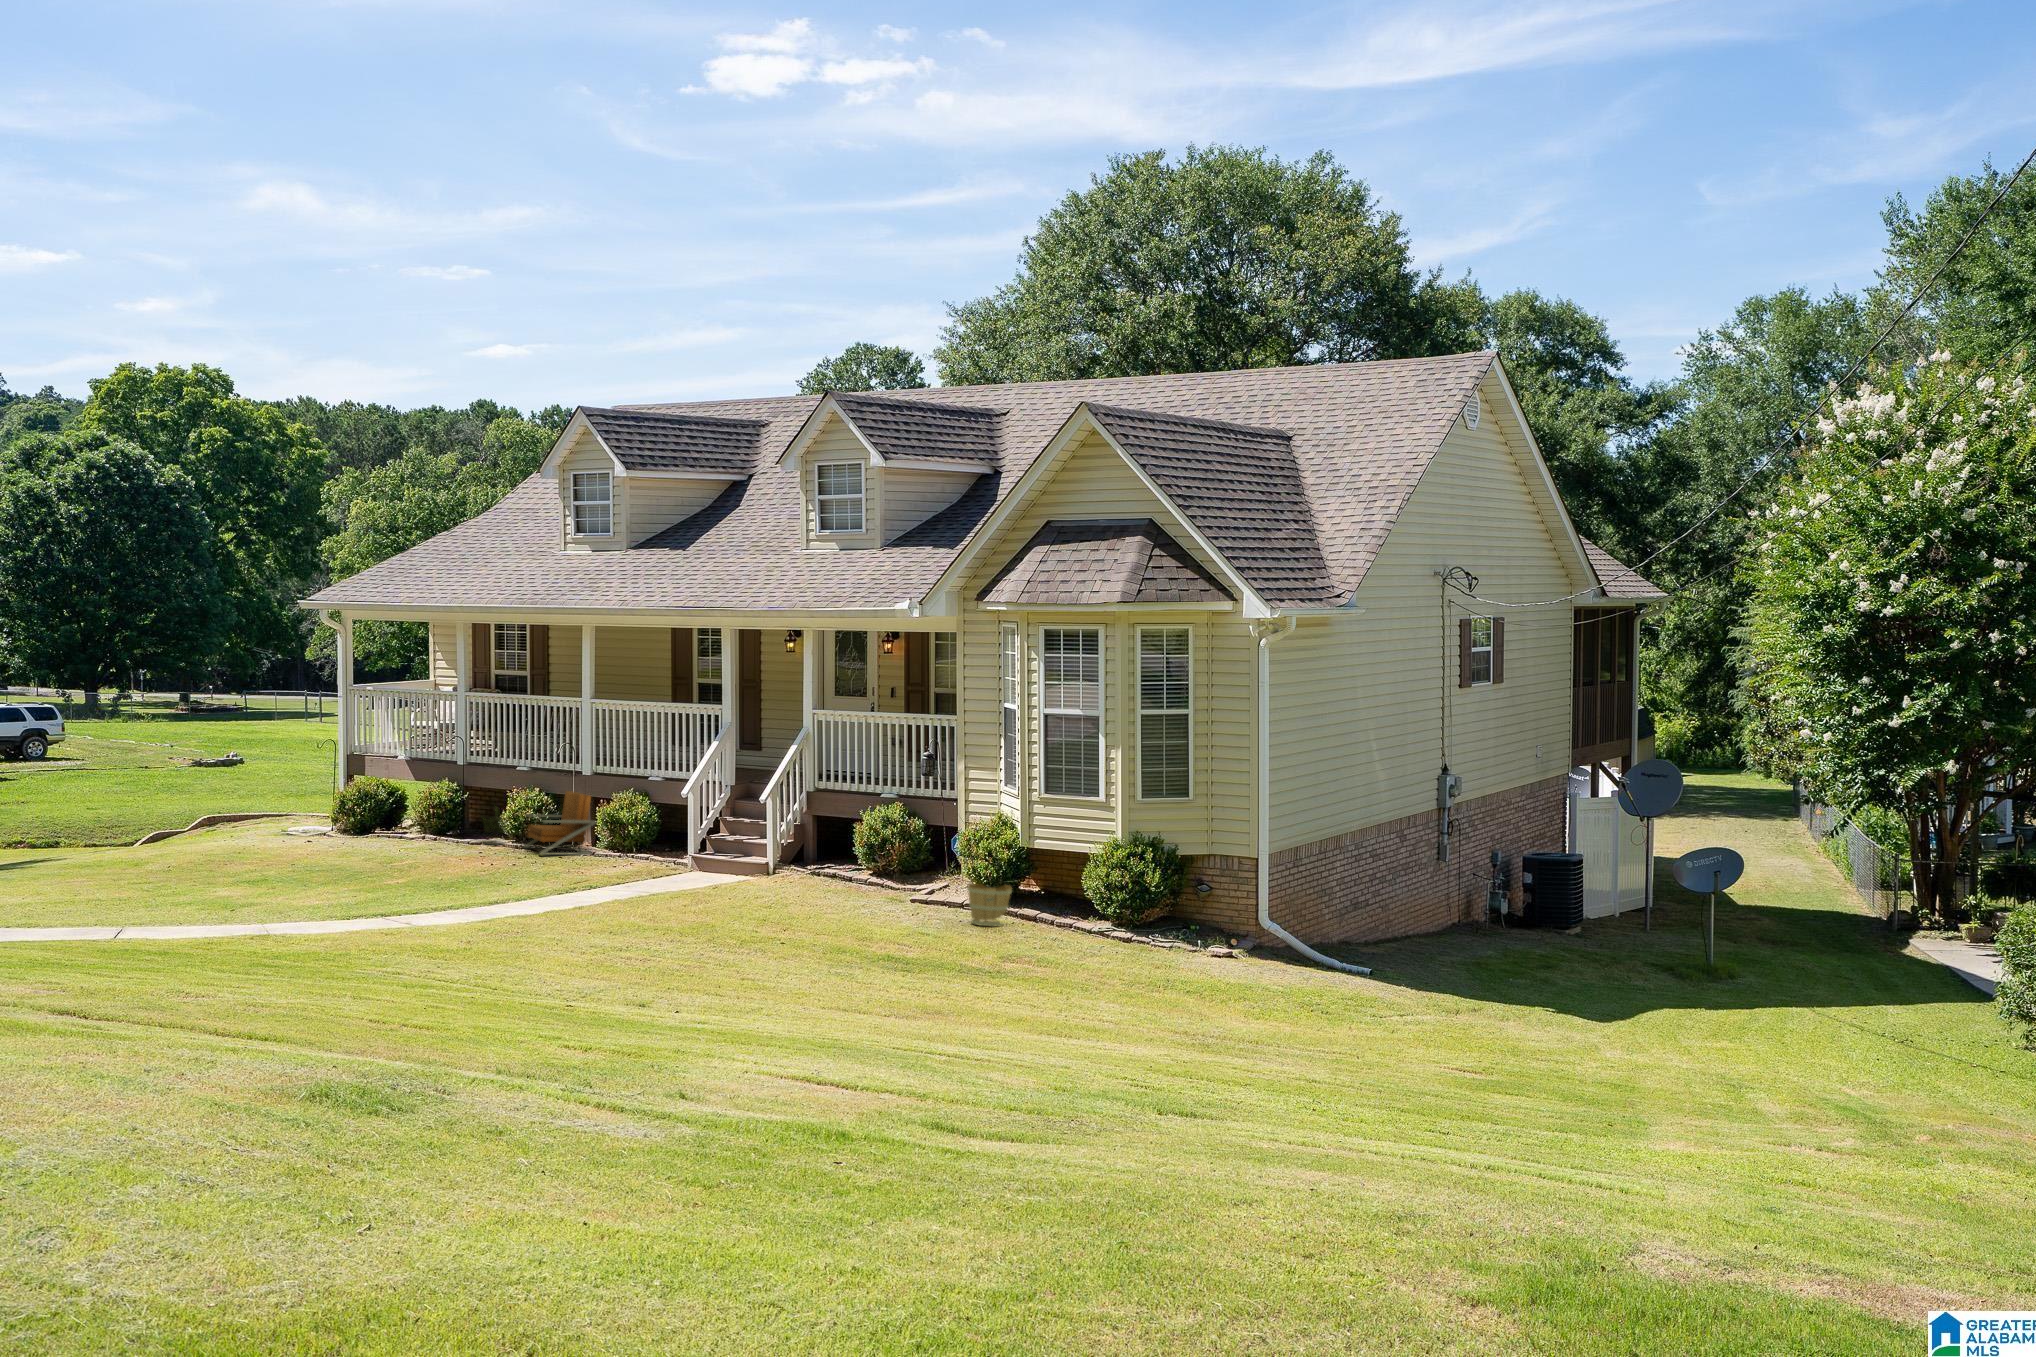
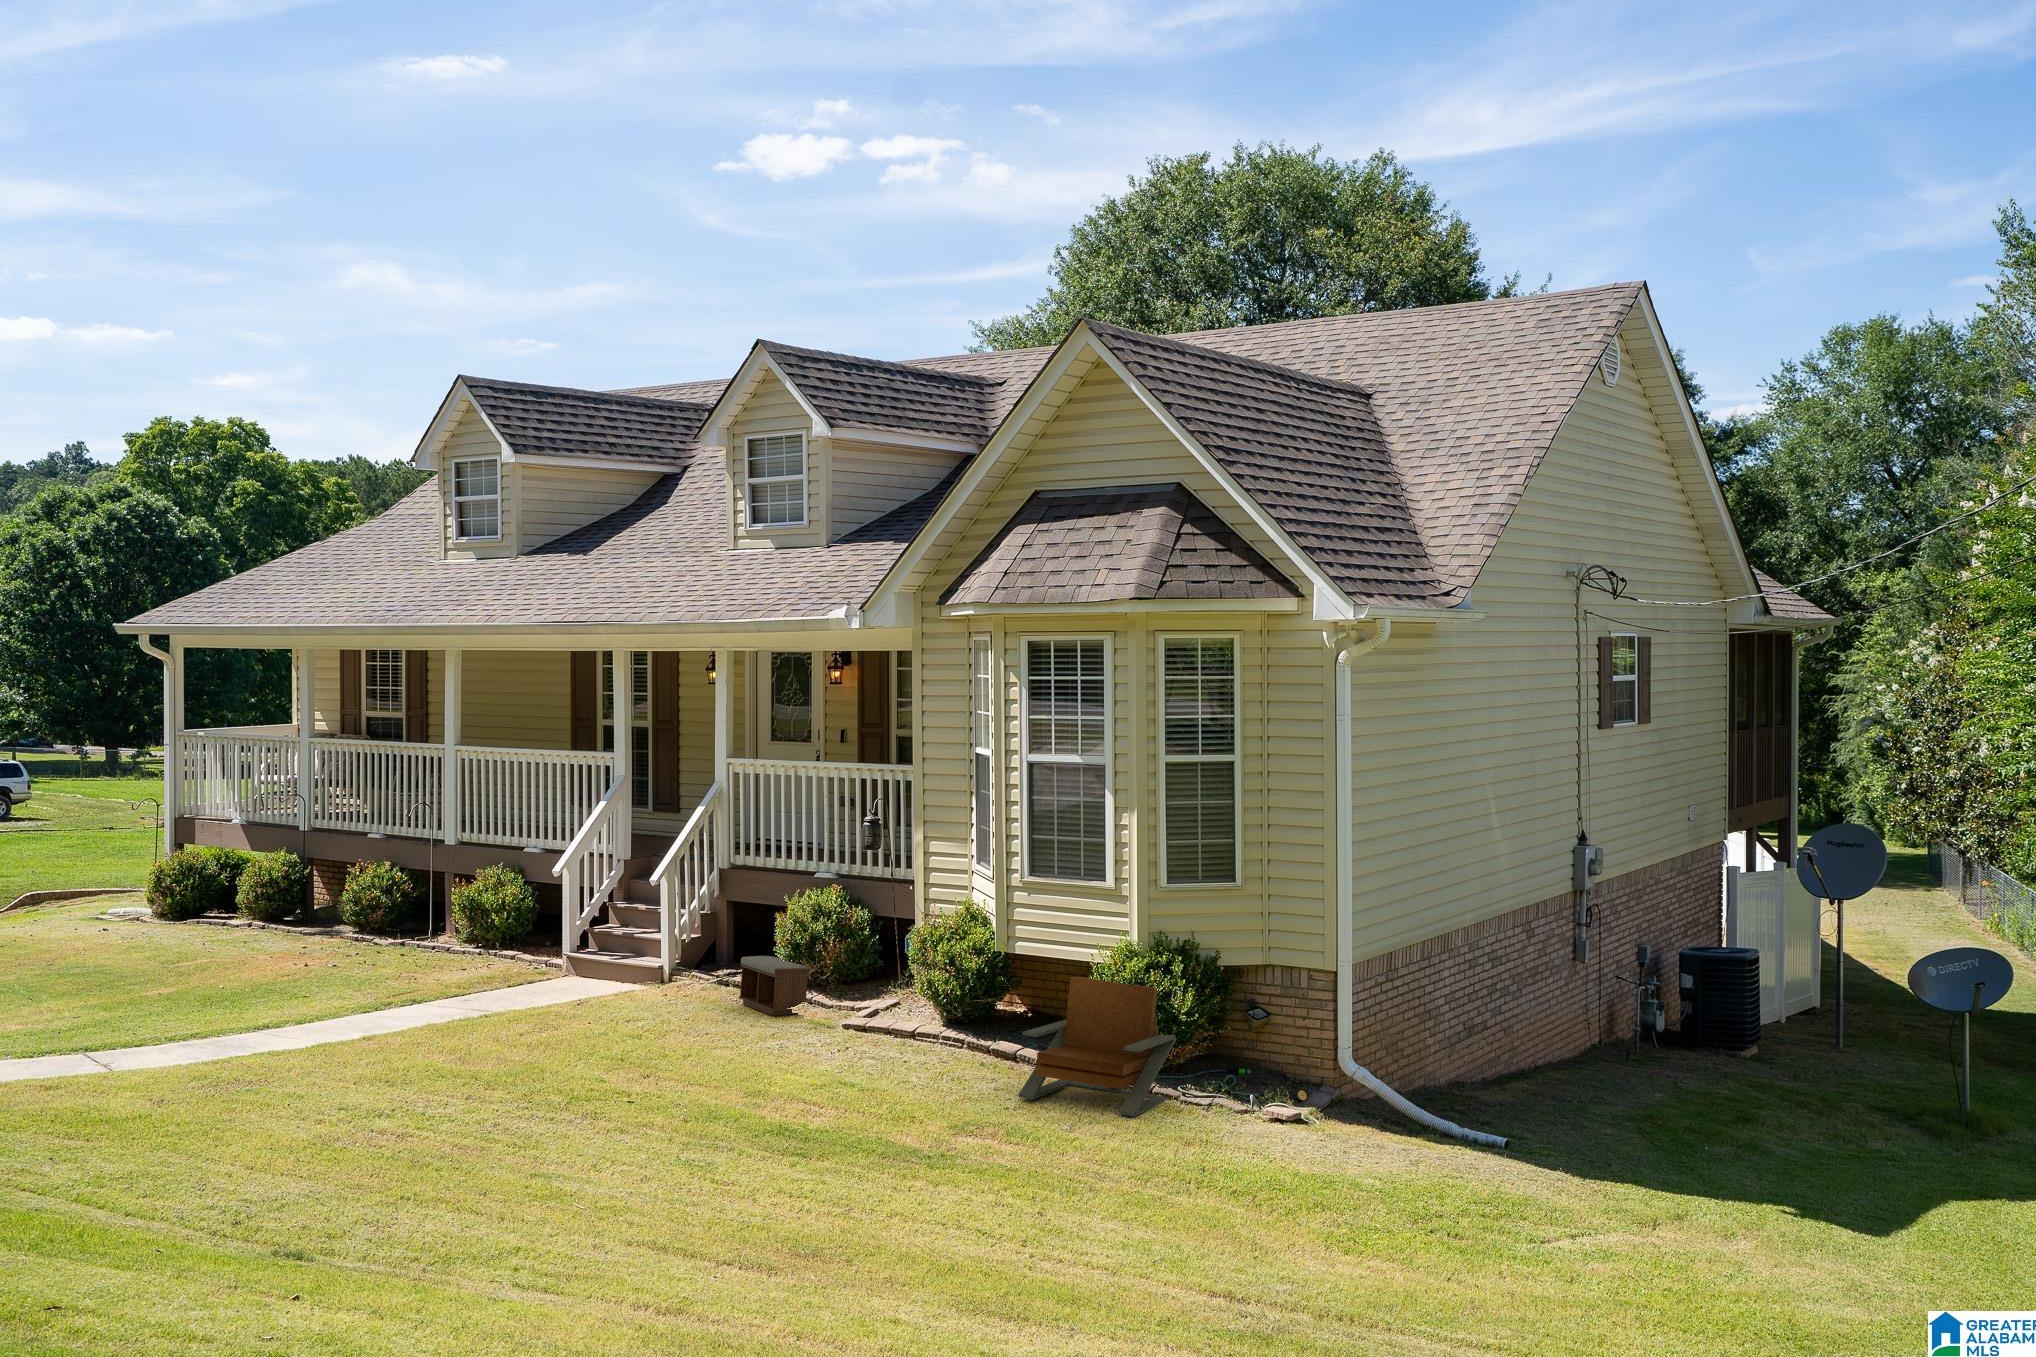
lounge chair: present [524,791,596,855] -> present [1019,977,1177,1117]
bench: none [826,855,880,897] -> present [738,956,809,1016]
wooden bucket: present [967,883,1012,926] -> none [919,1002,983,1067]

